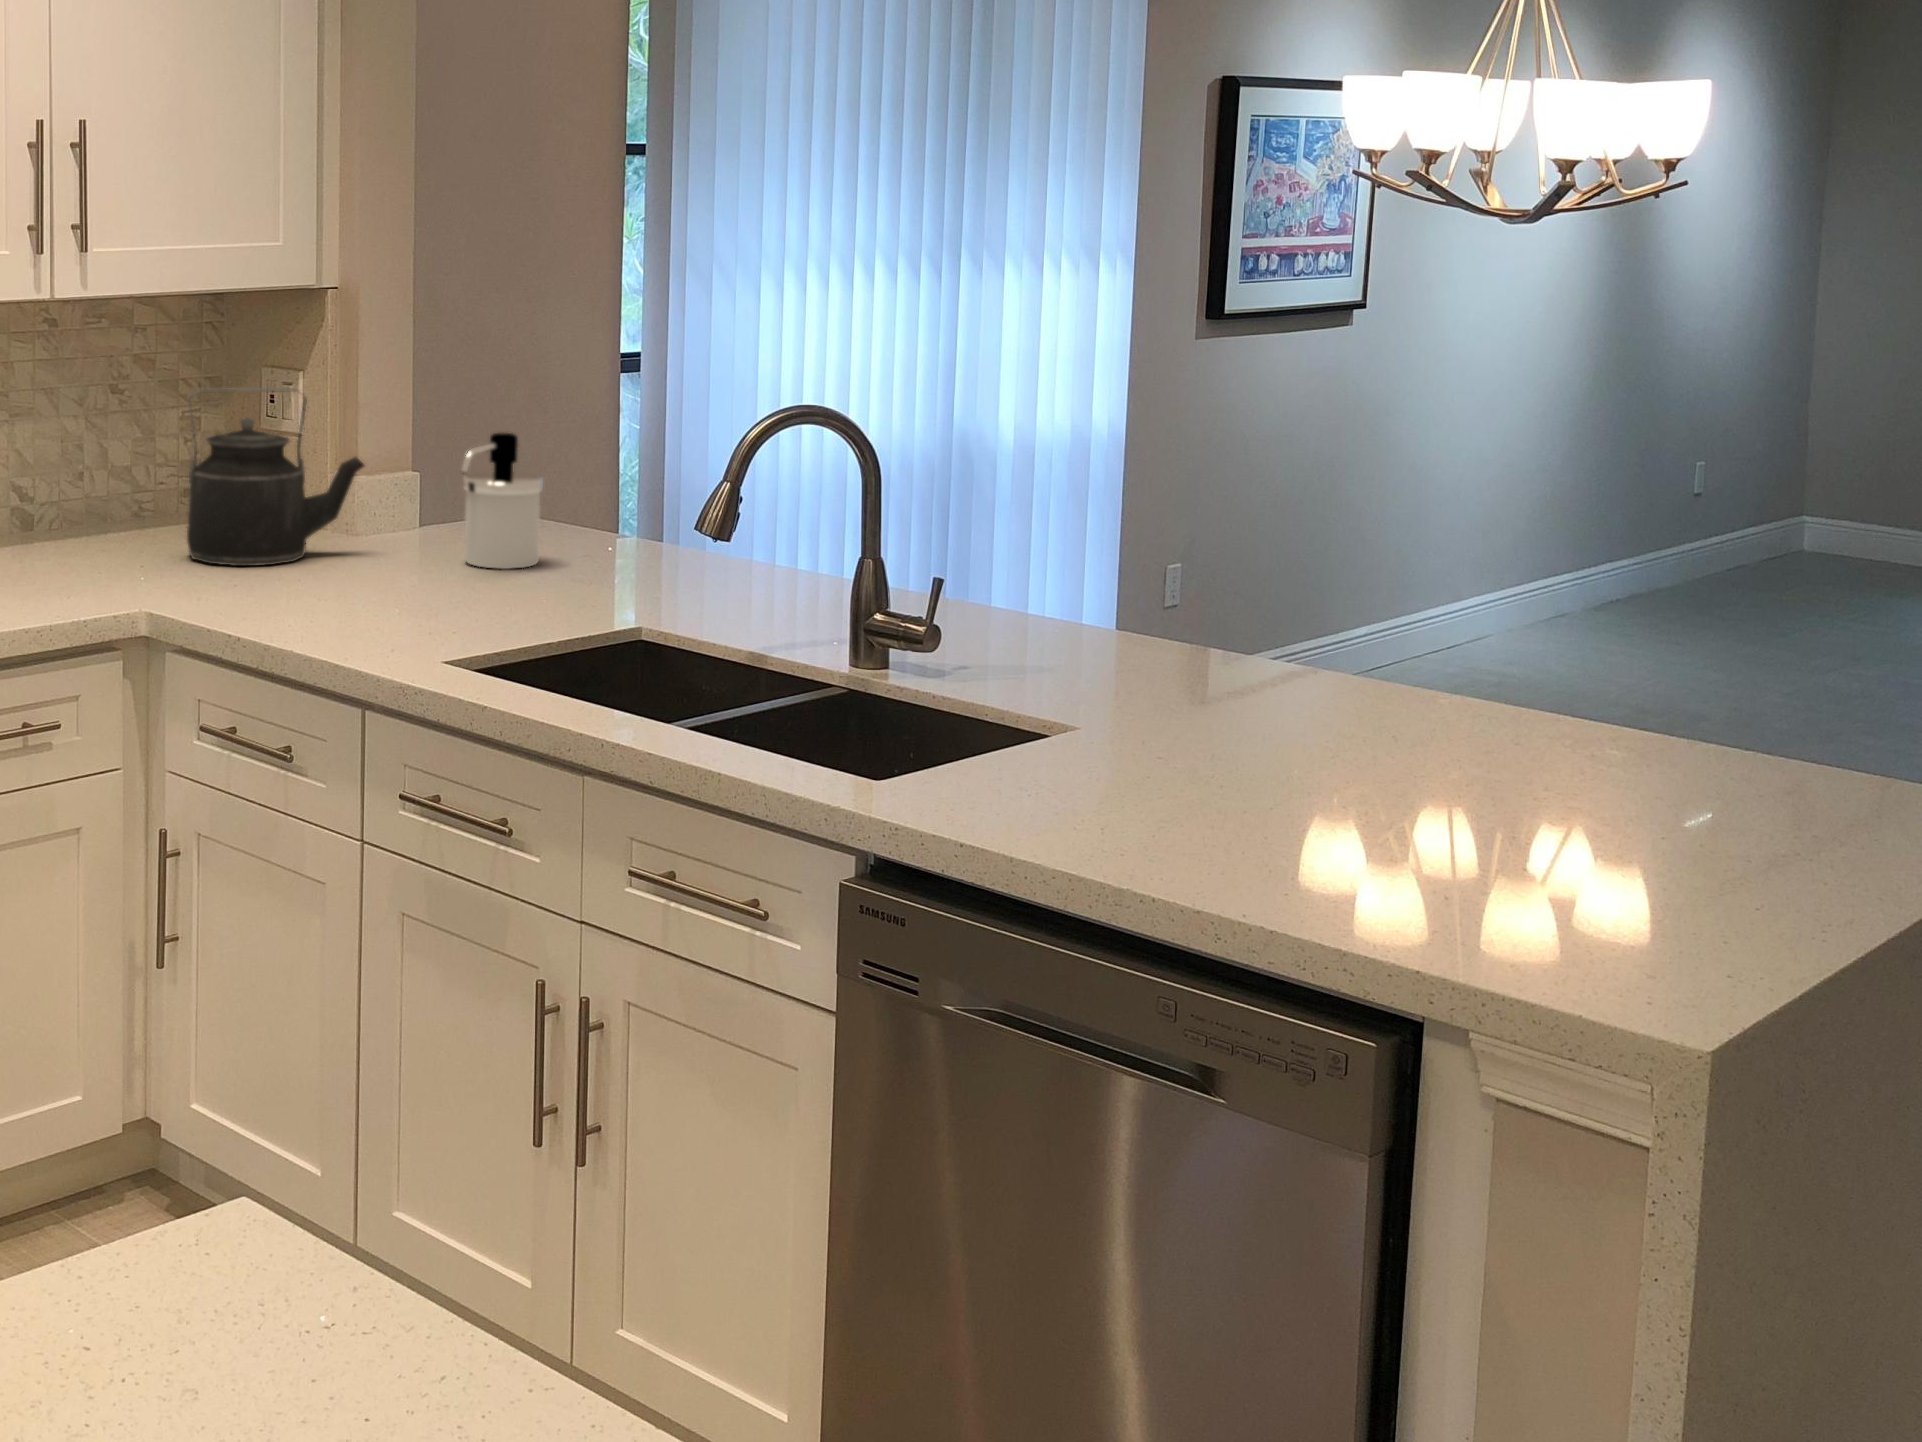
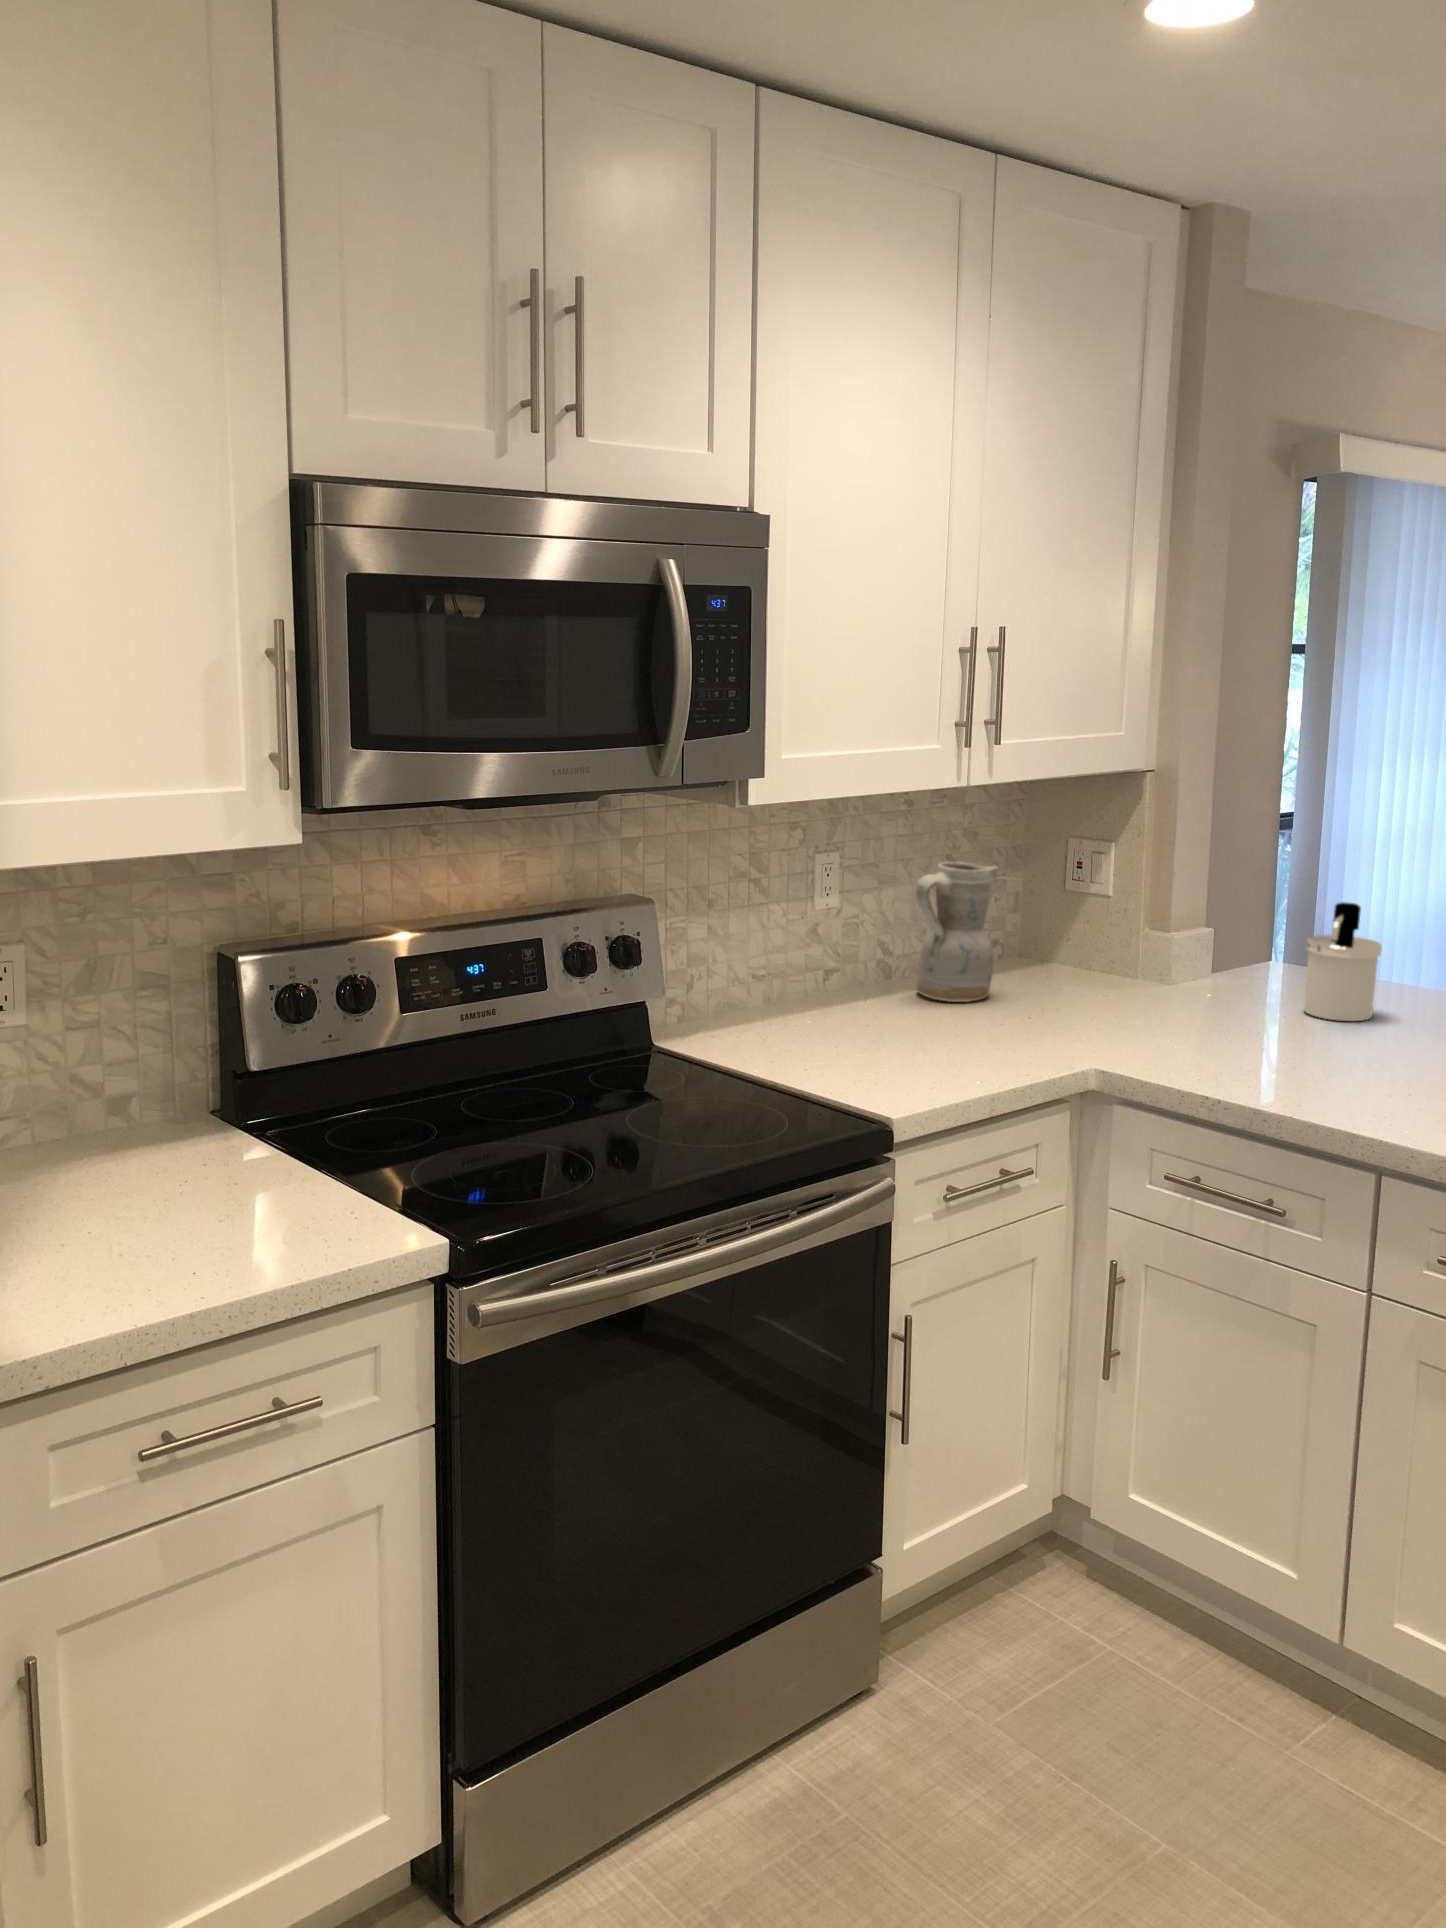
kettle: present [187,388,365,566] -> none [1055,862,1209,1016]
ceramic pitcher: none [21,391,127,554] -> present [916,862,998,1002]

